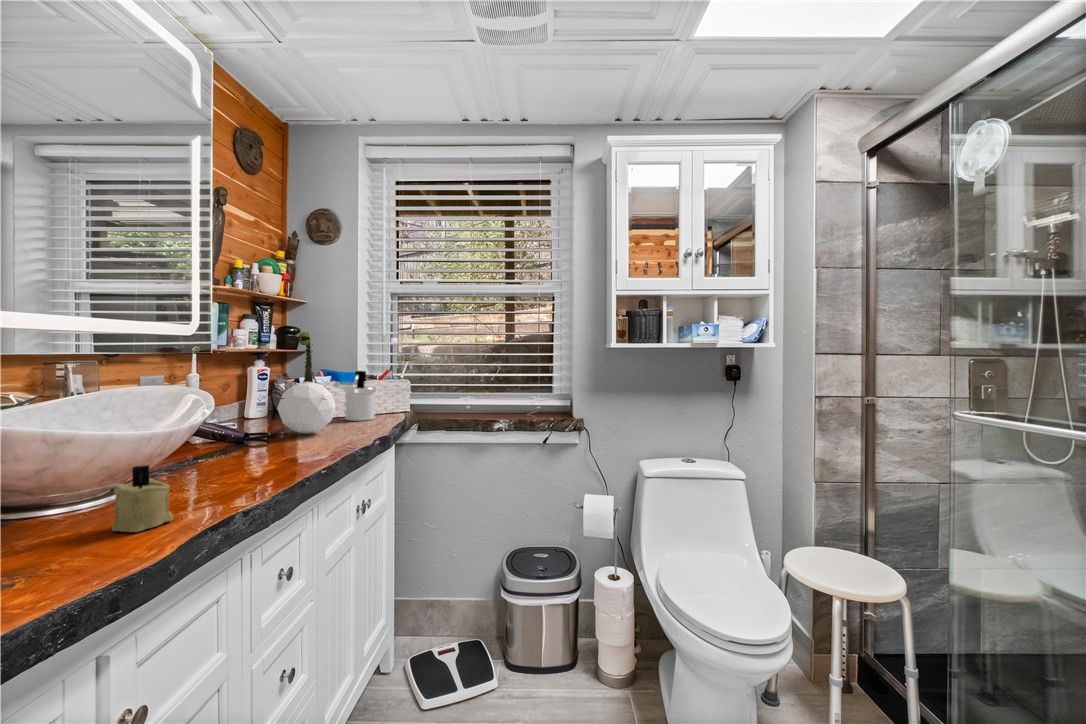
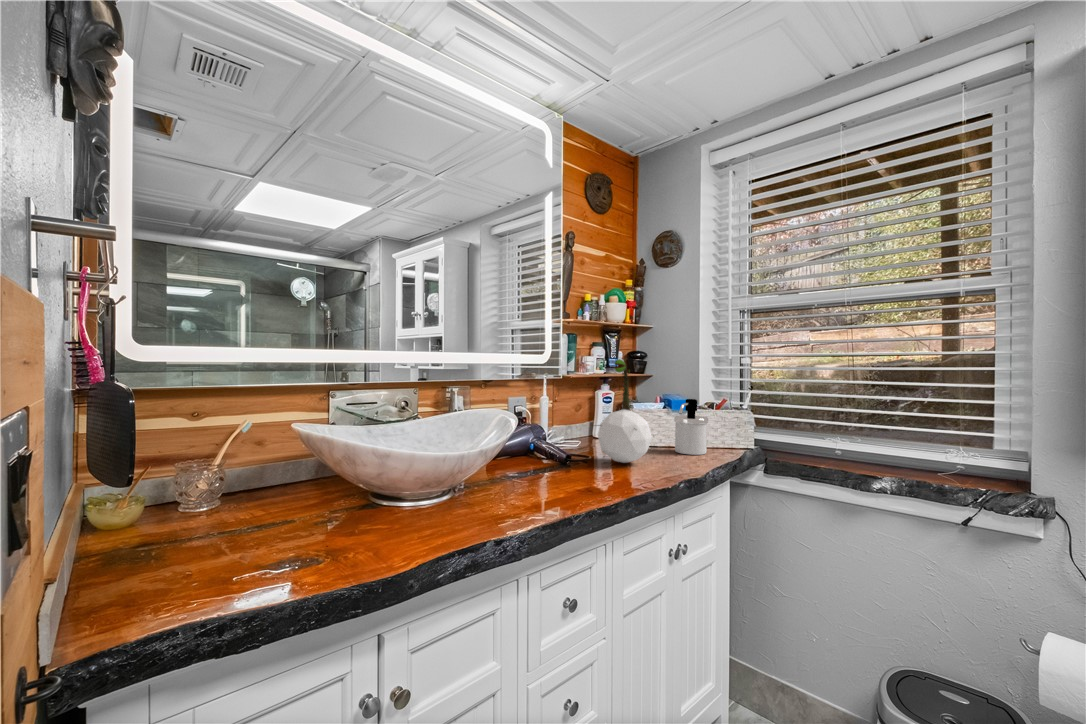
candle: present [112,465,173,532] -> none [401,481,443,540]

